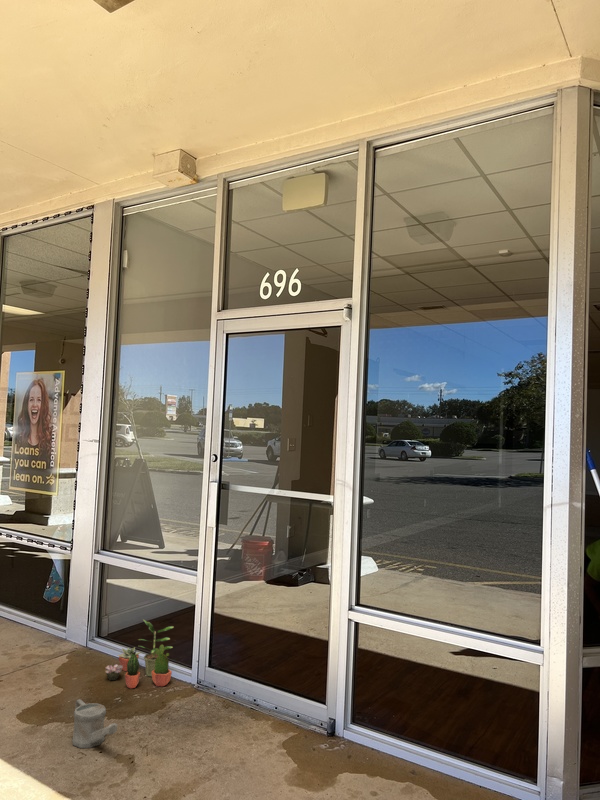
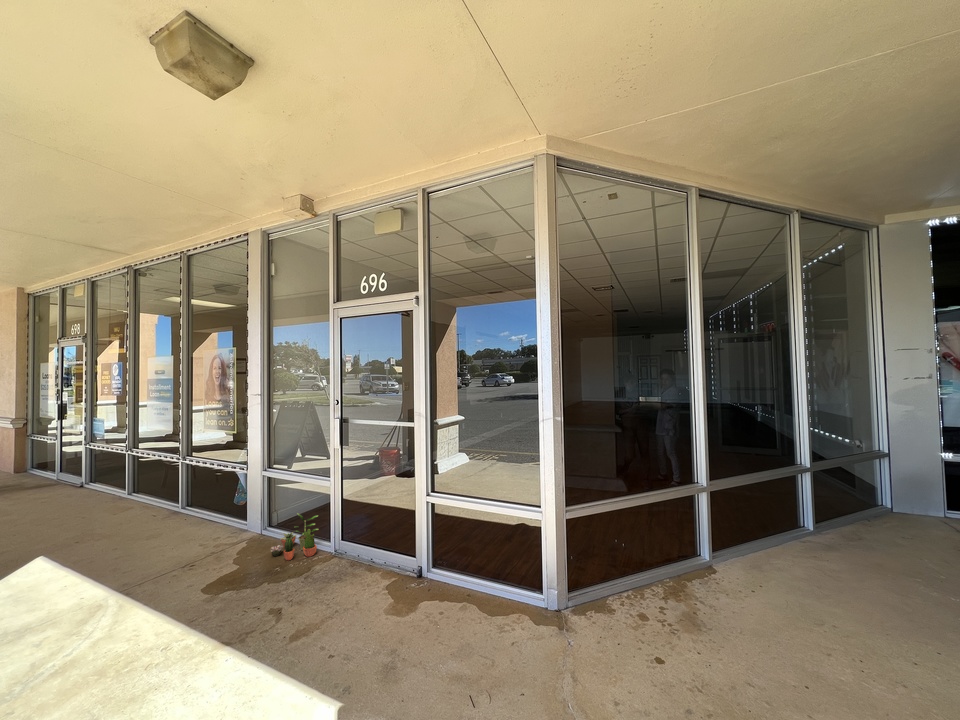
watering can: present [72,699,117,748] -> none [239,574,268,608]

